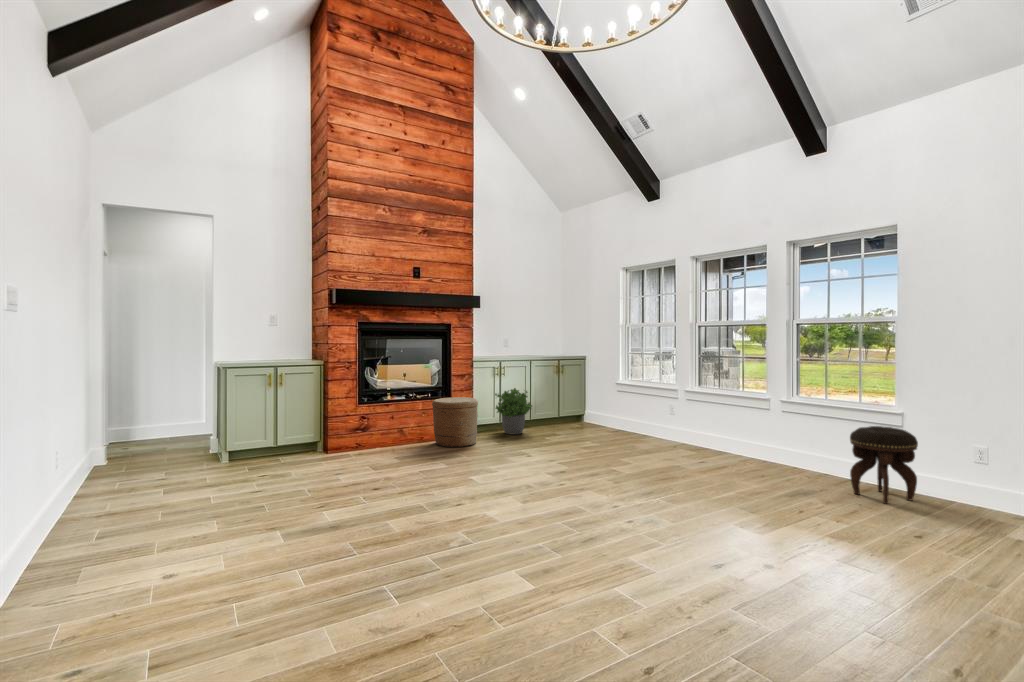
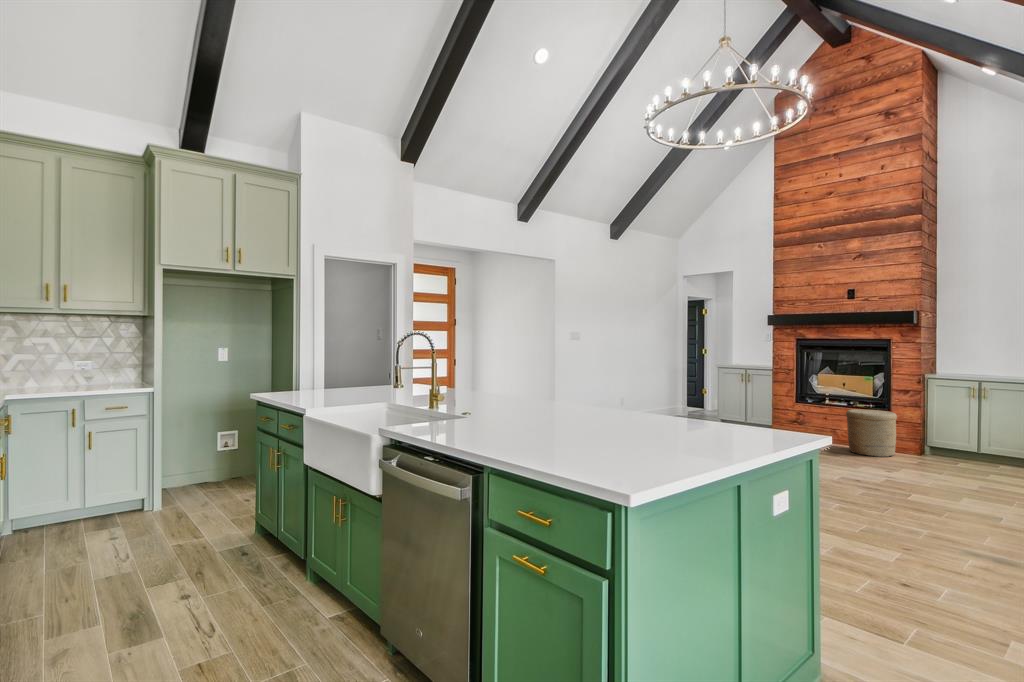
potted plant: present [495,388,532,434] -> none [941,414,993,467]
footstool: present [850,426,918,504] -> none [893,489,985,598]

